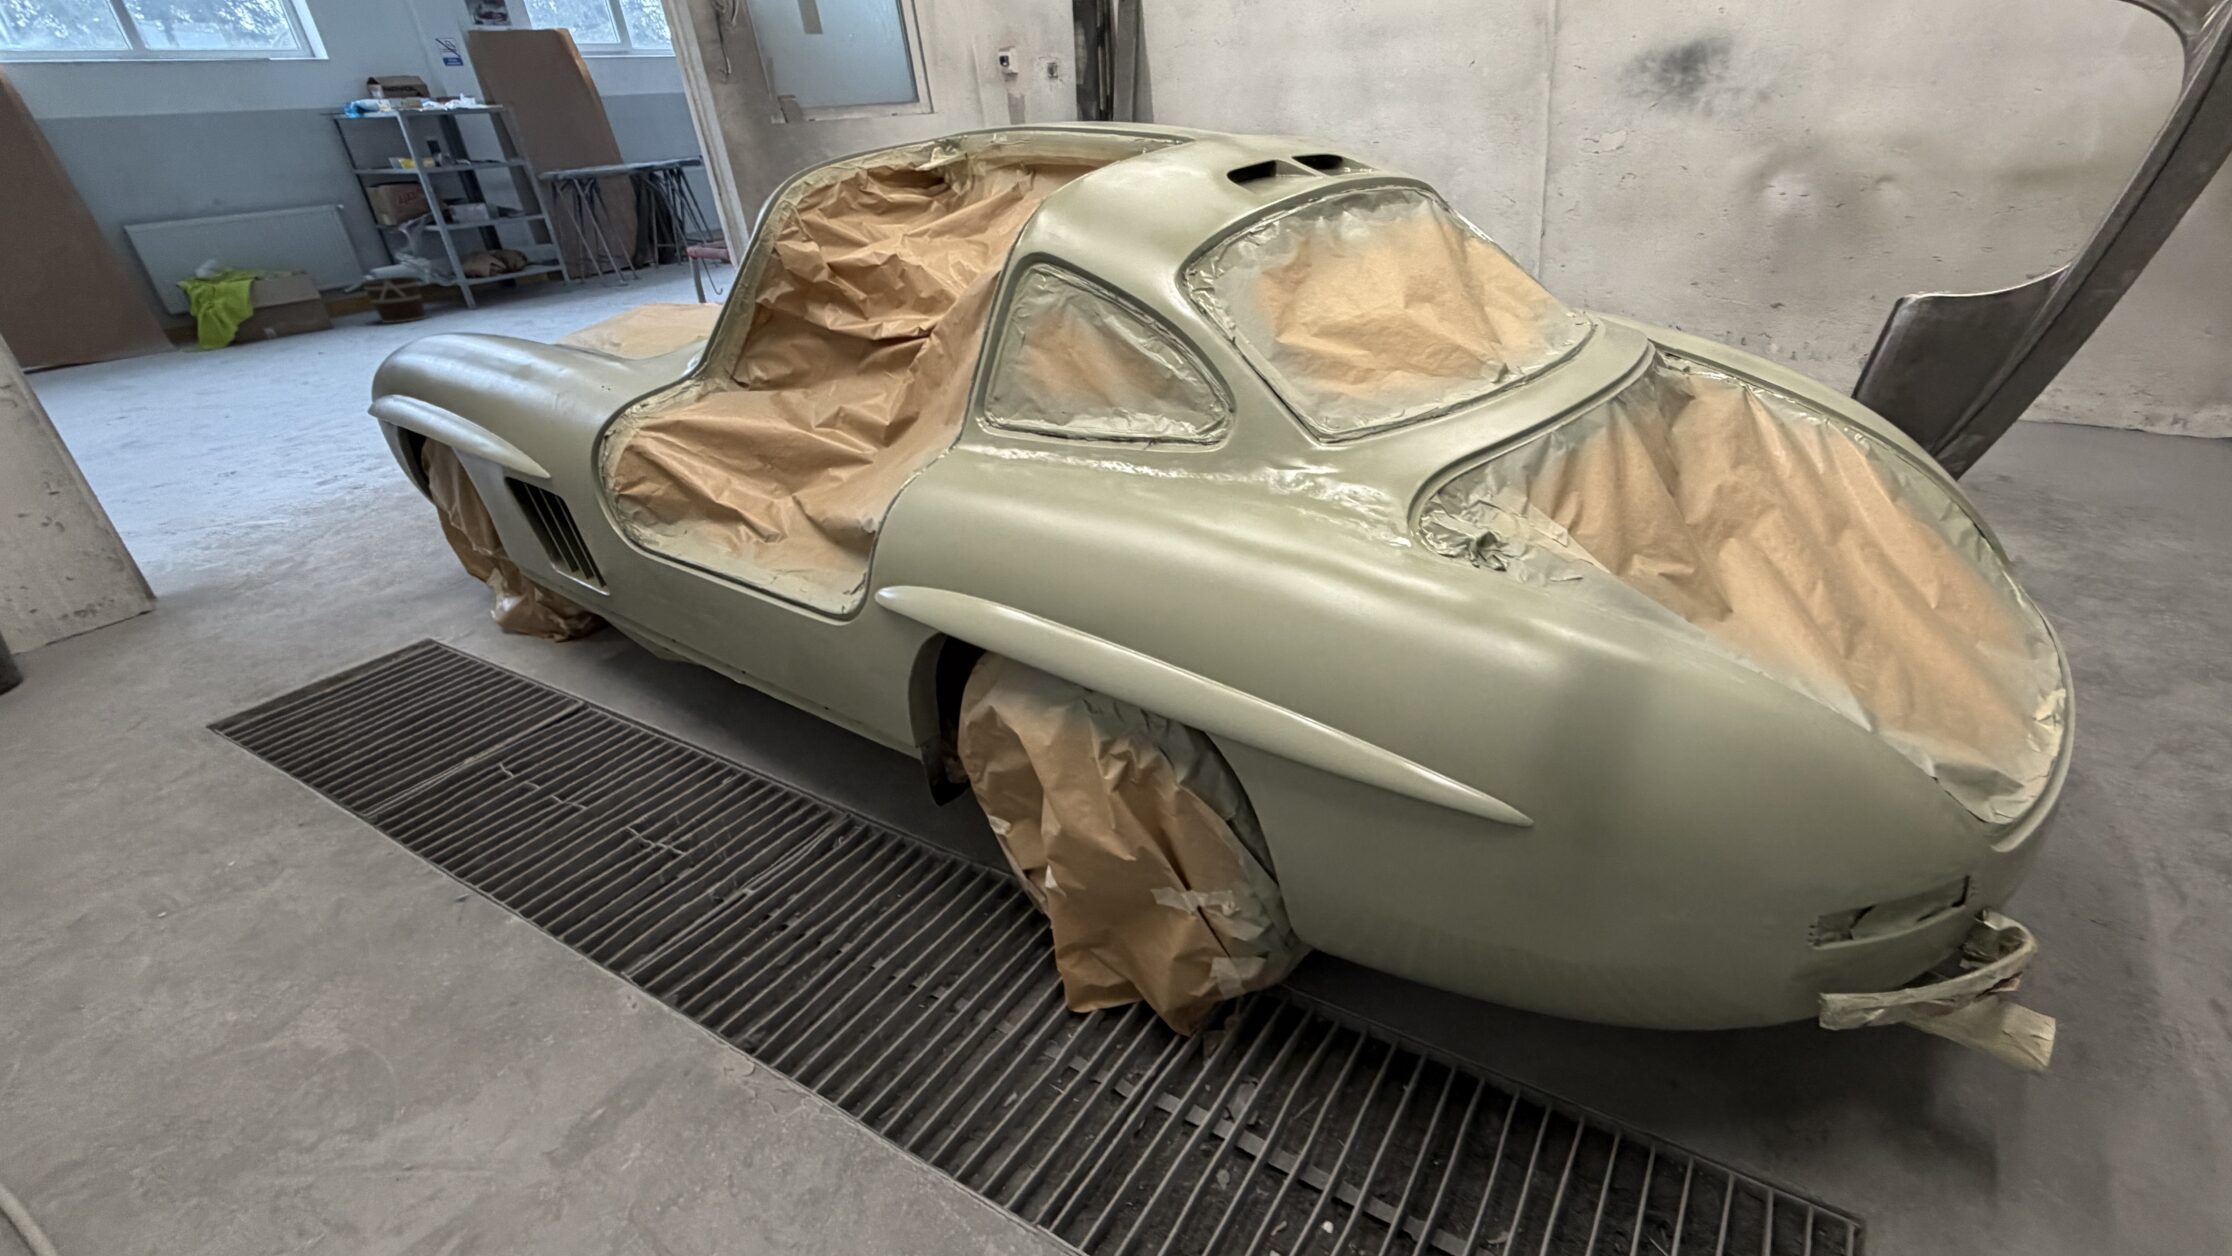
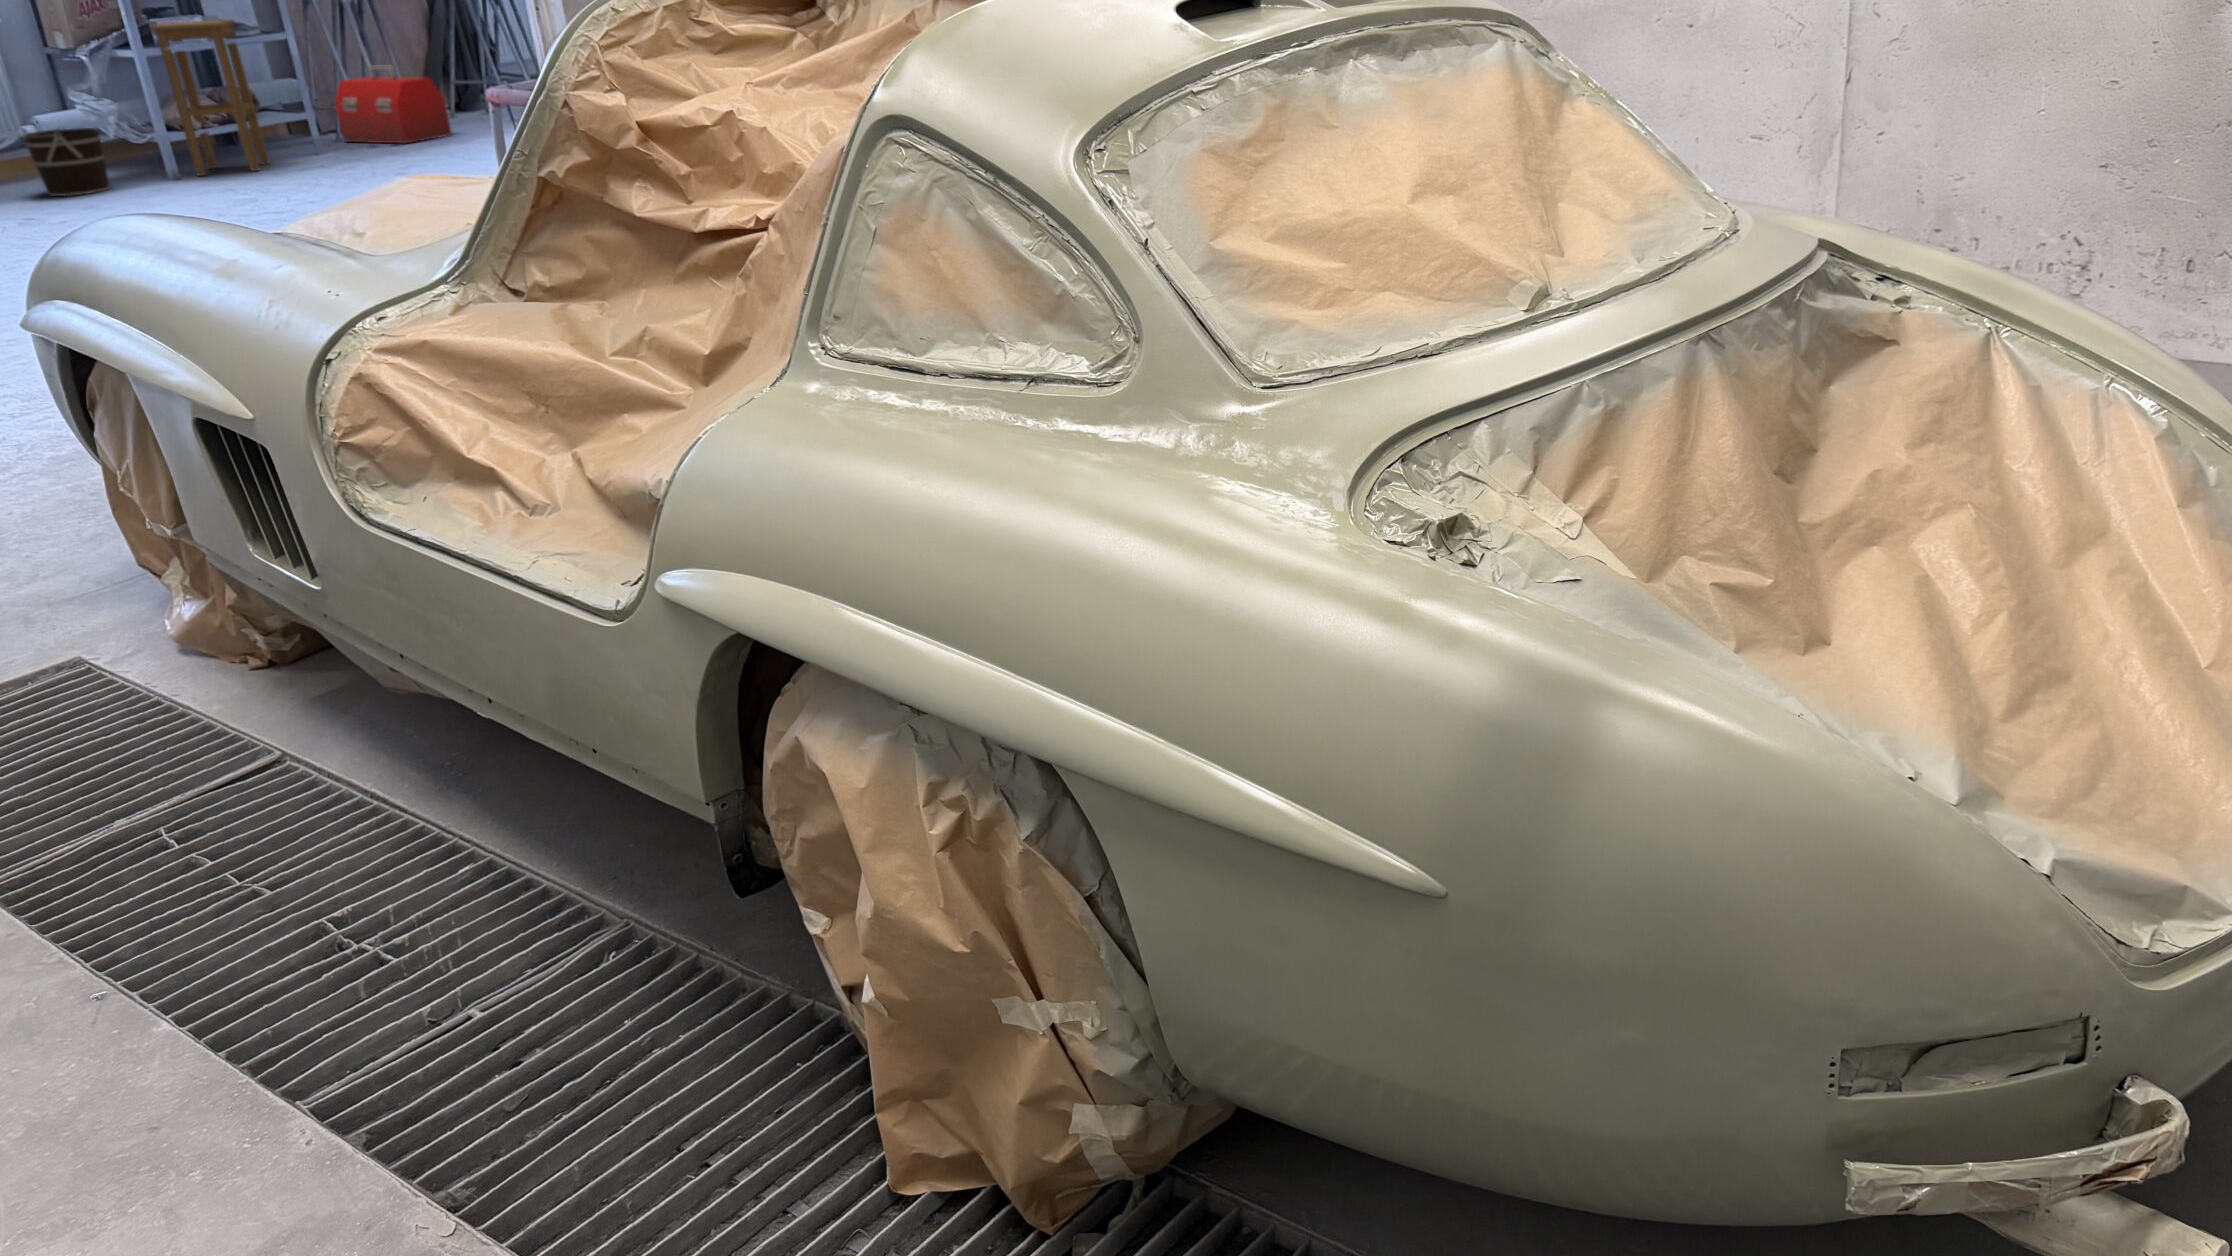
stool: none [450,203,539,308] -> present [150,19,270,175]
toolbox: none [581,234,664,285] -> present [334,65,452,144]

